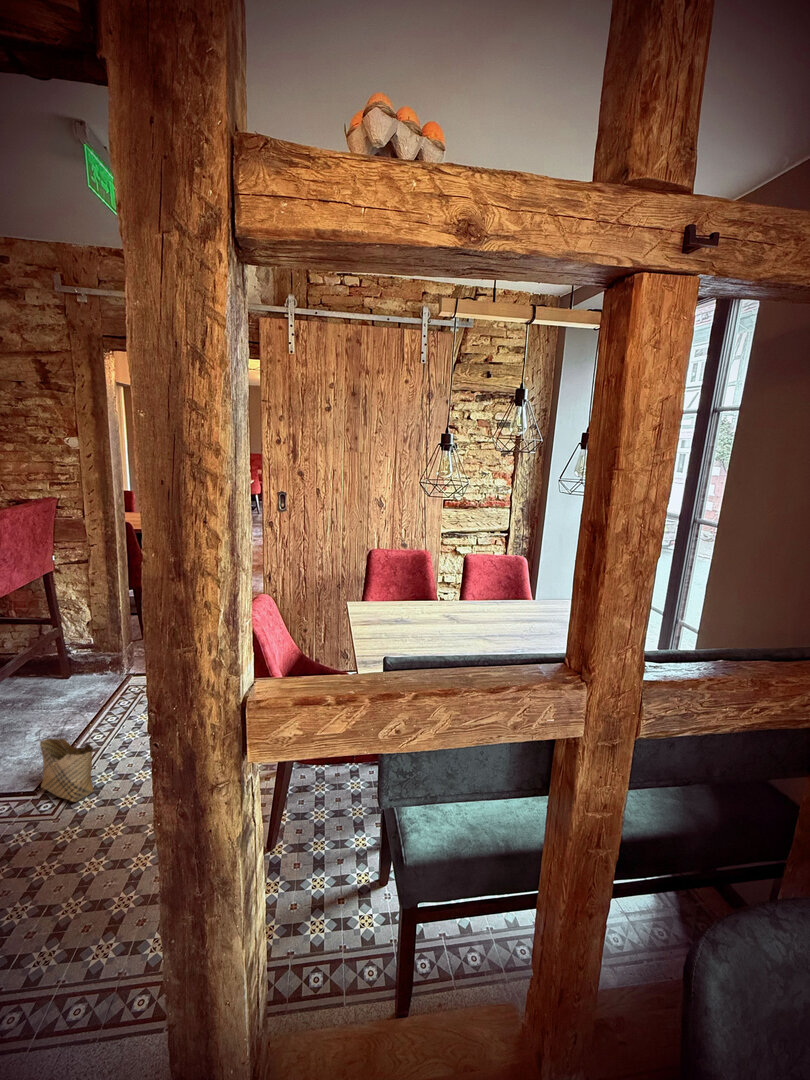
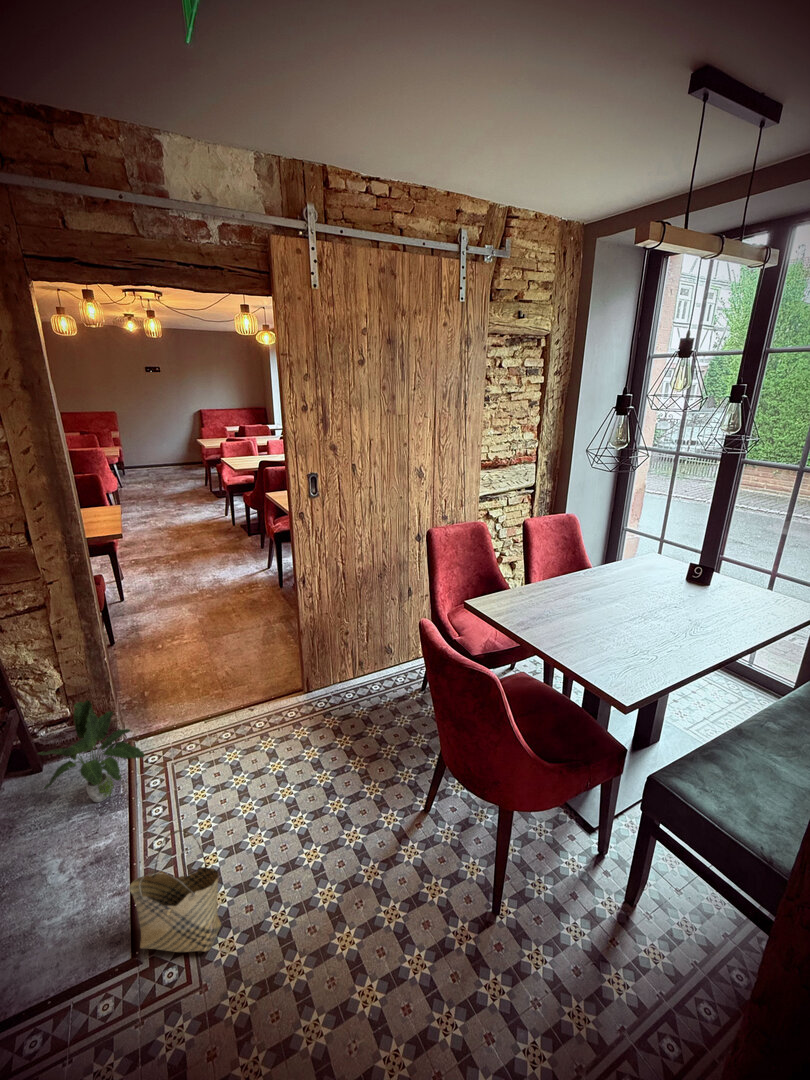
potted plant: none [44,628,118,704] -> present [38,700,145,802]

